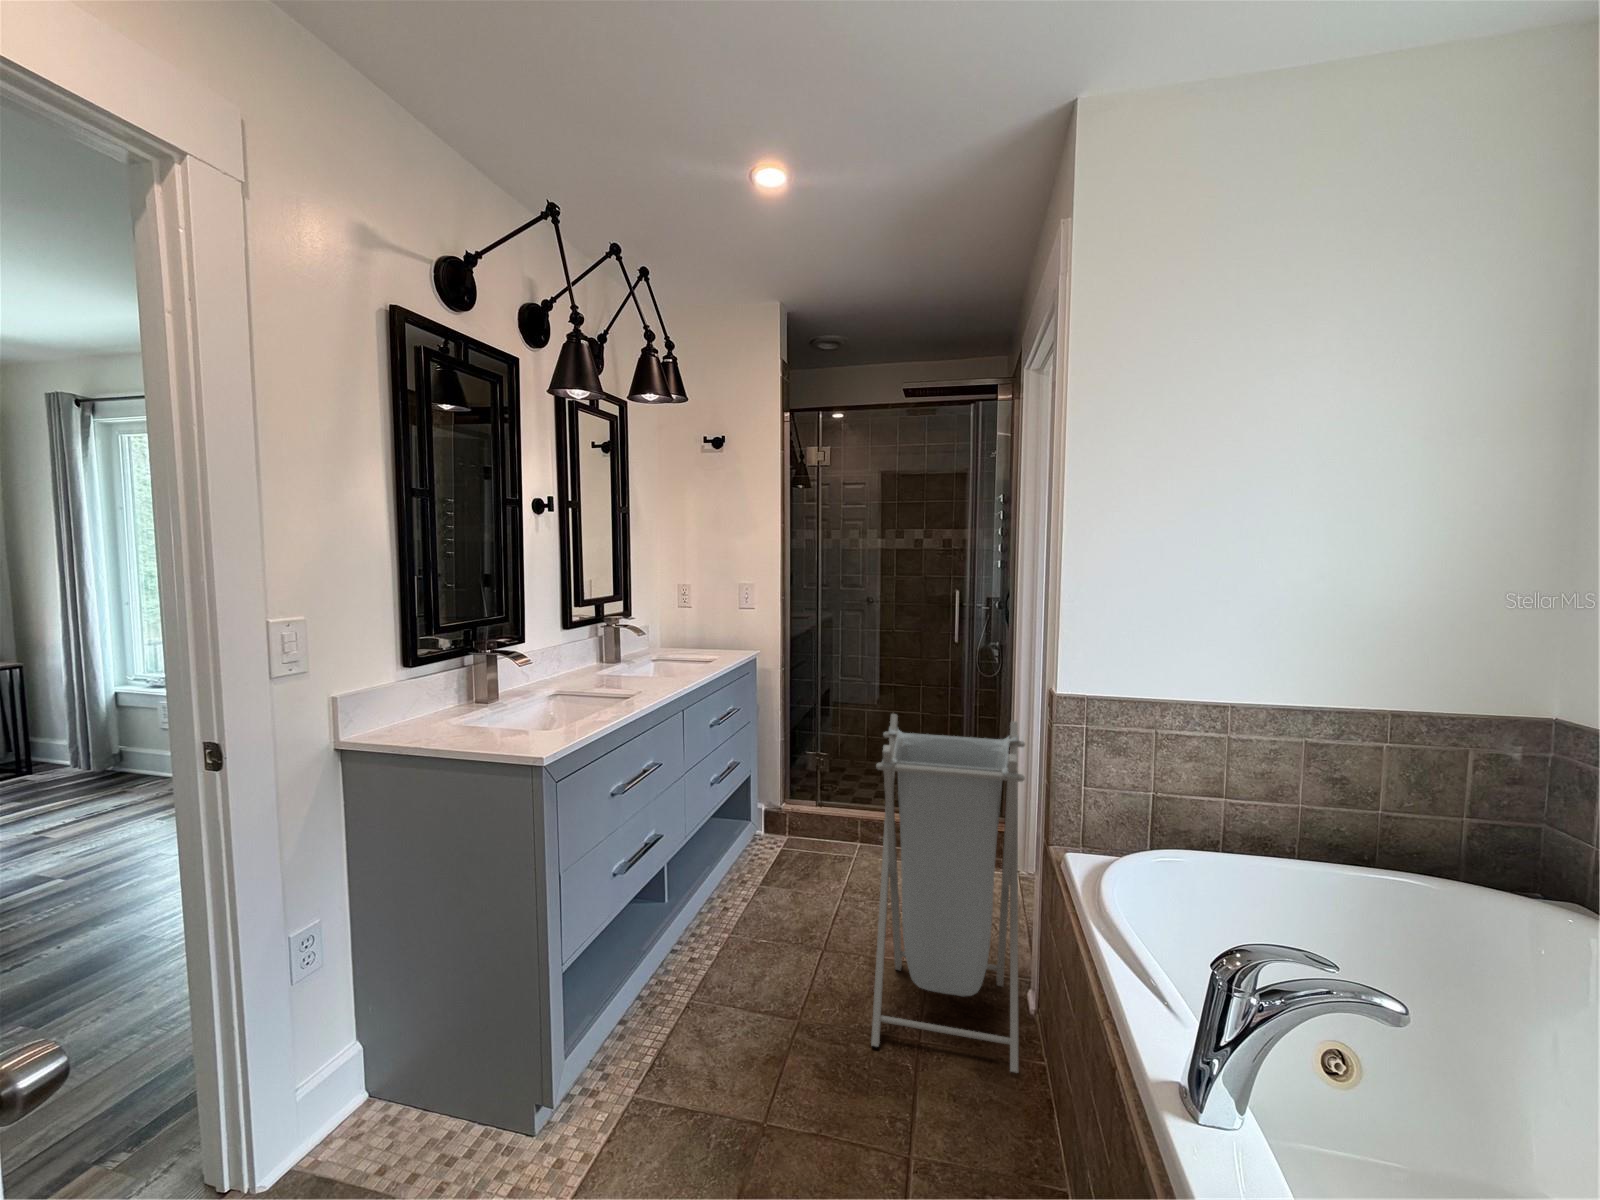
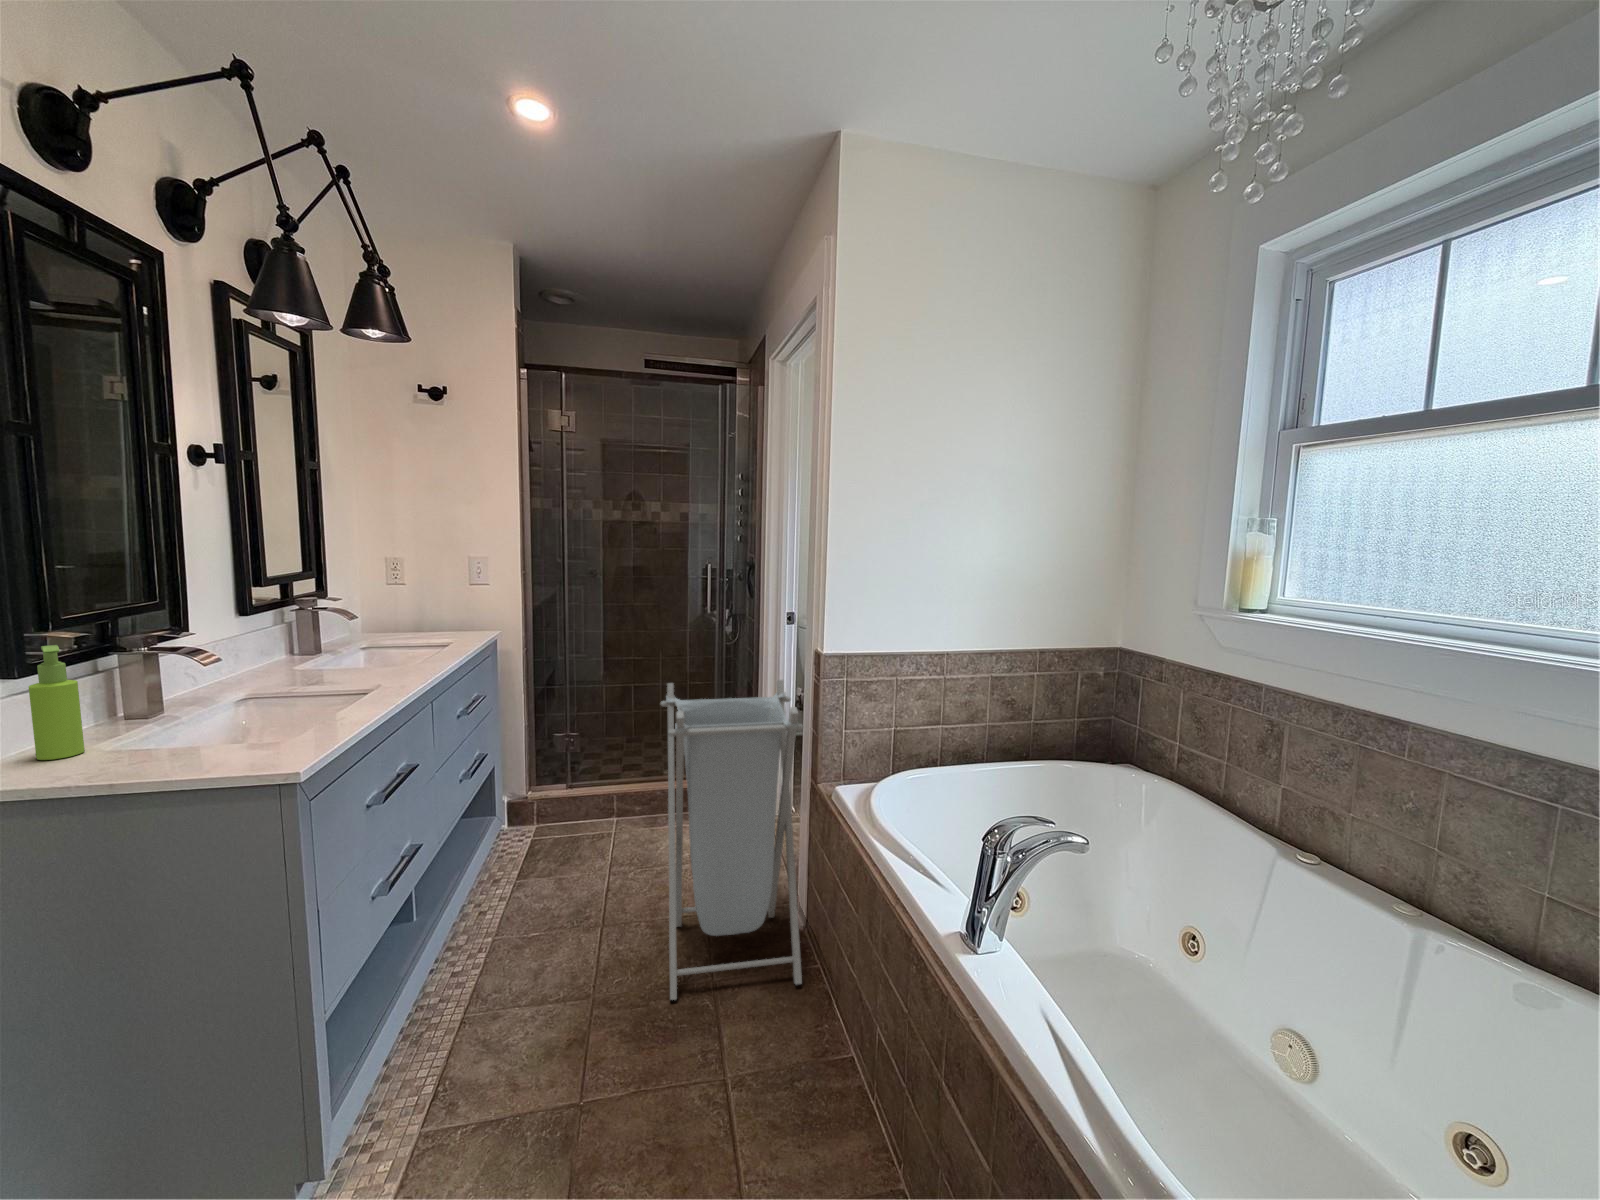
soap dispenser: none [407,647,436,730] -> present [29,645,85,760]

